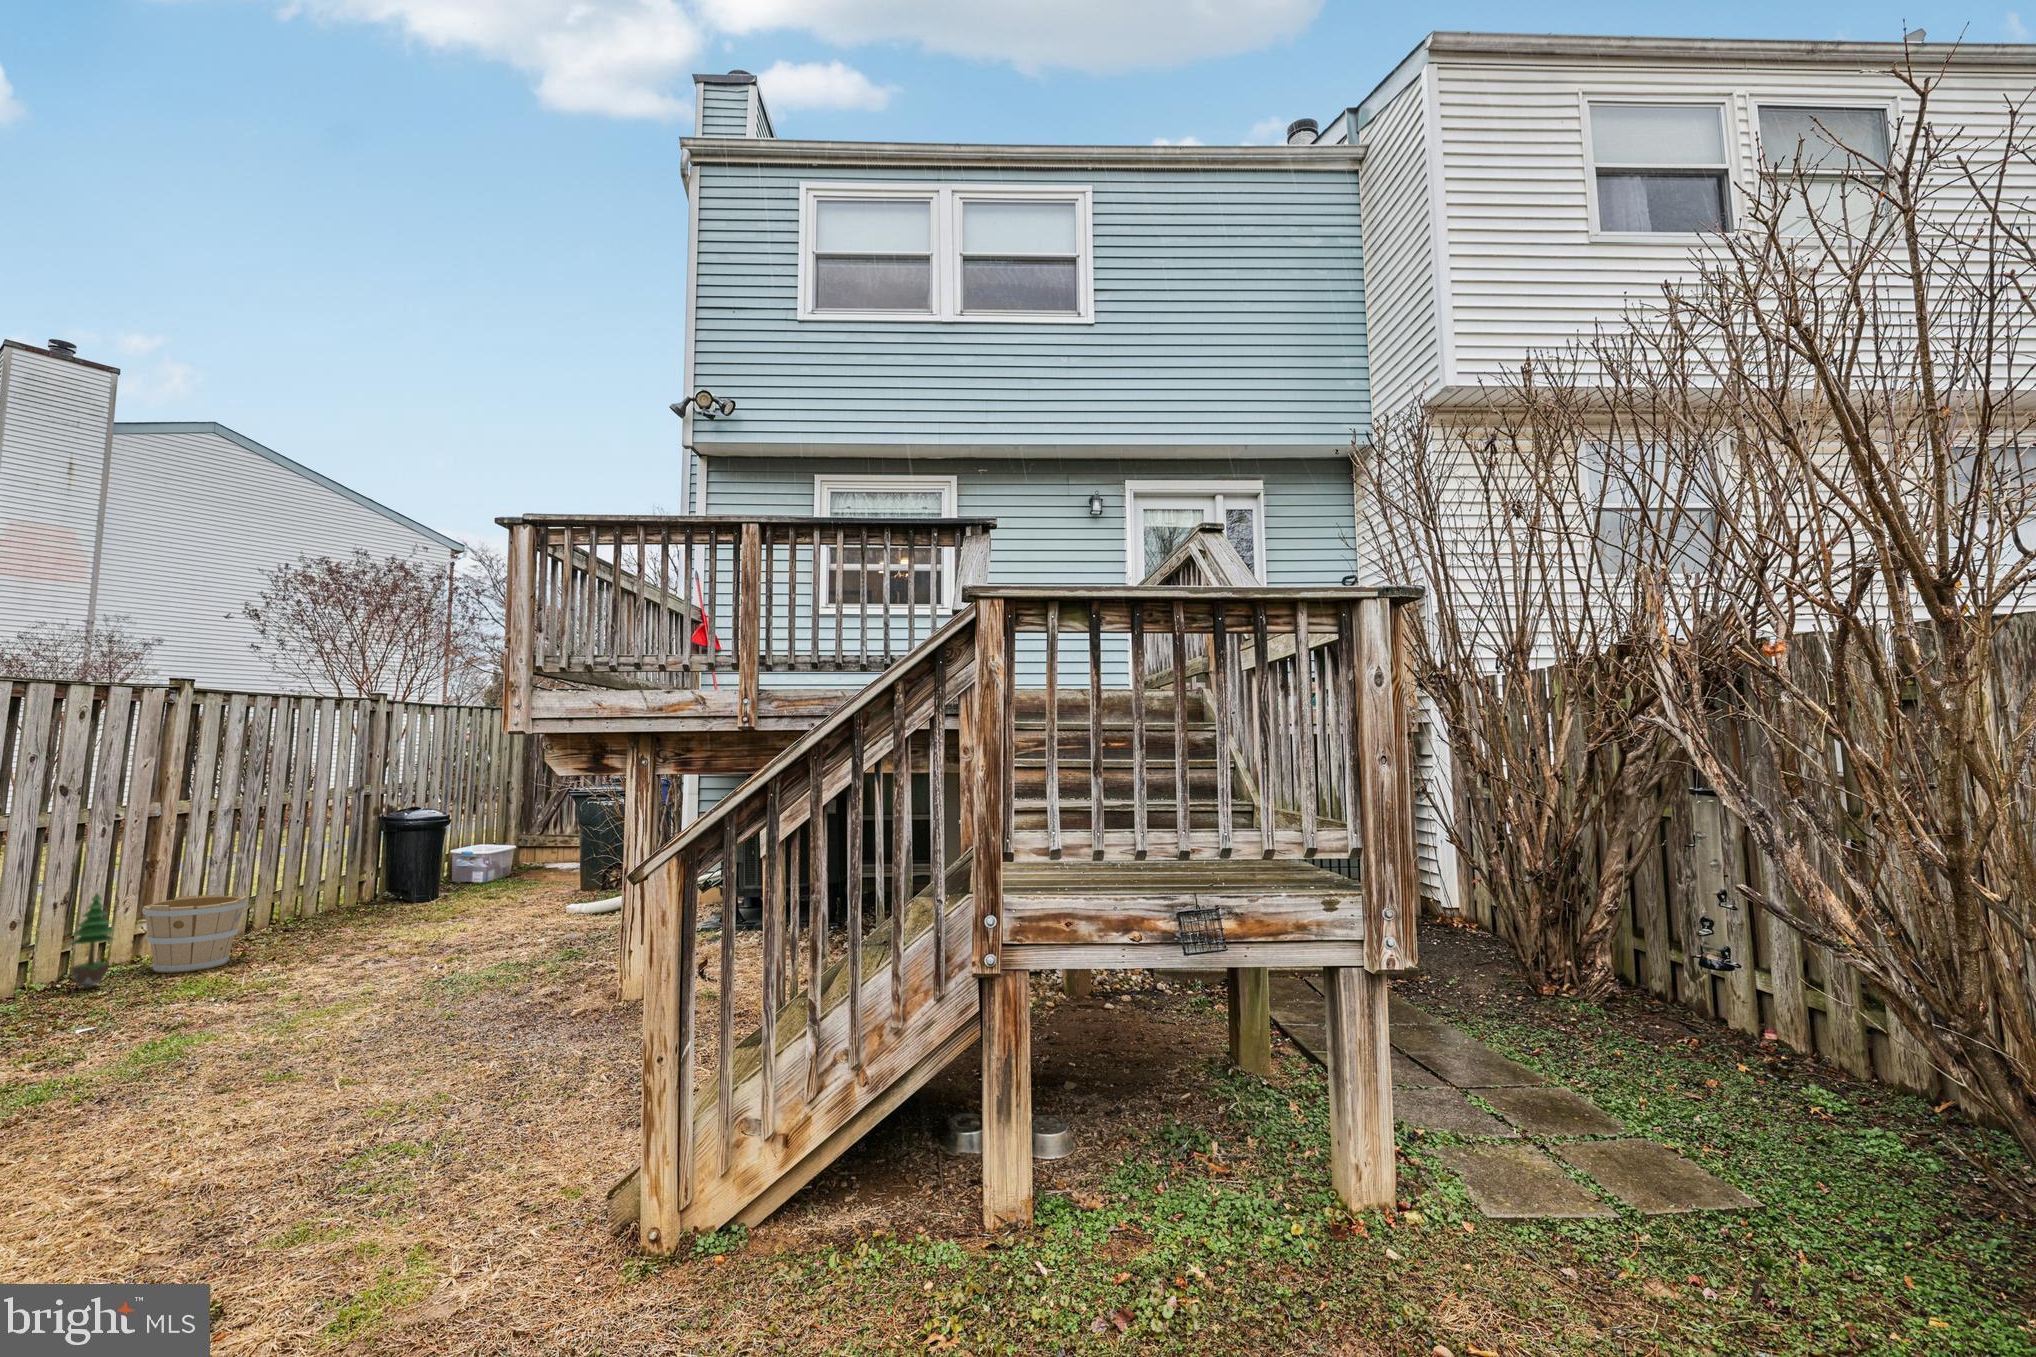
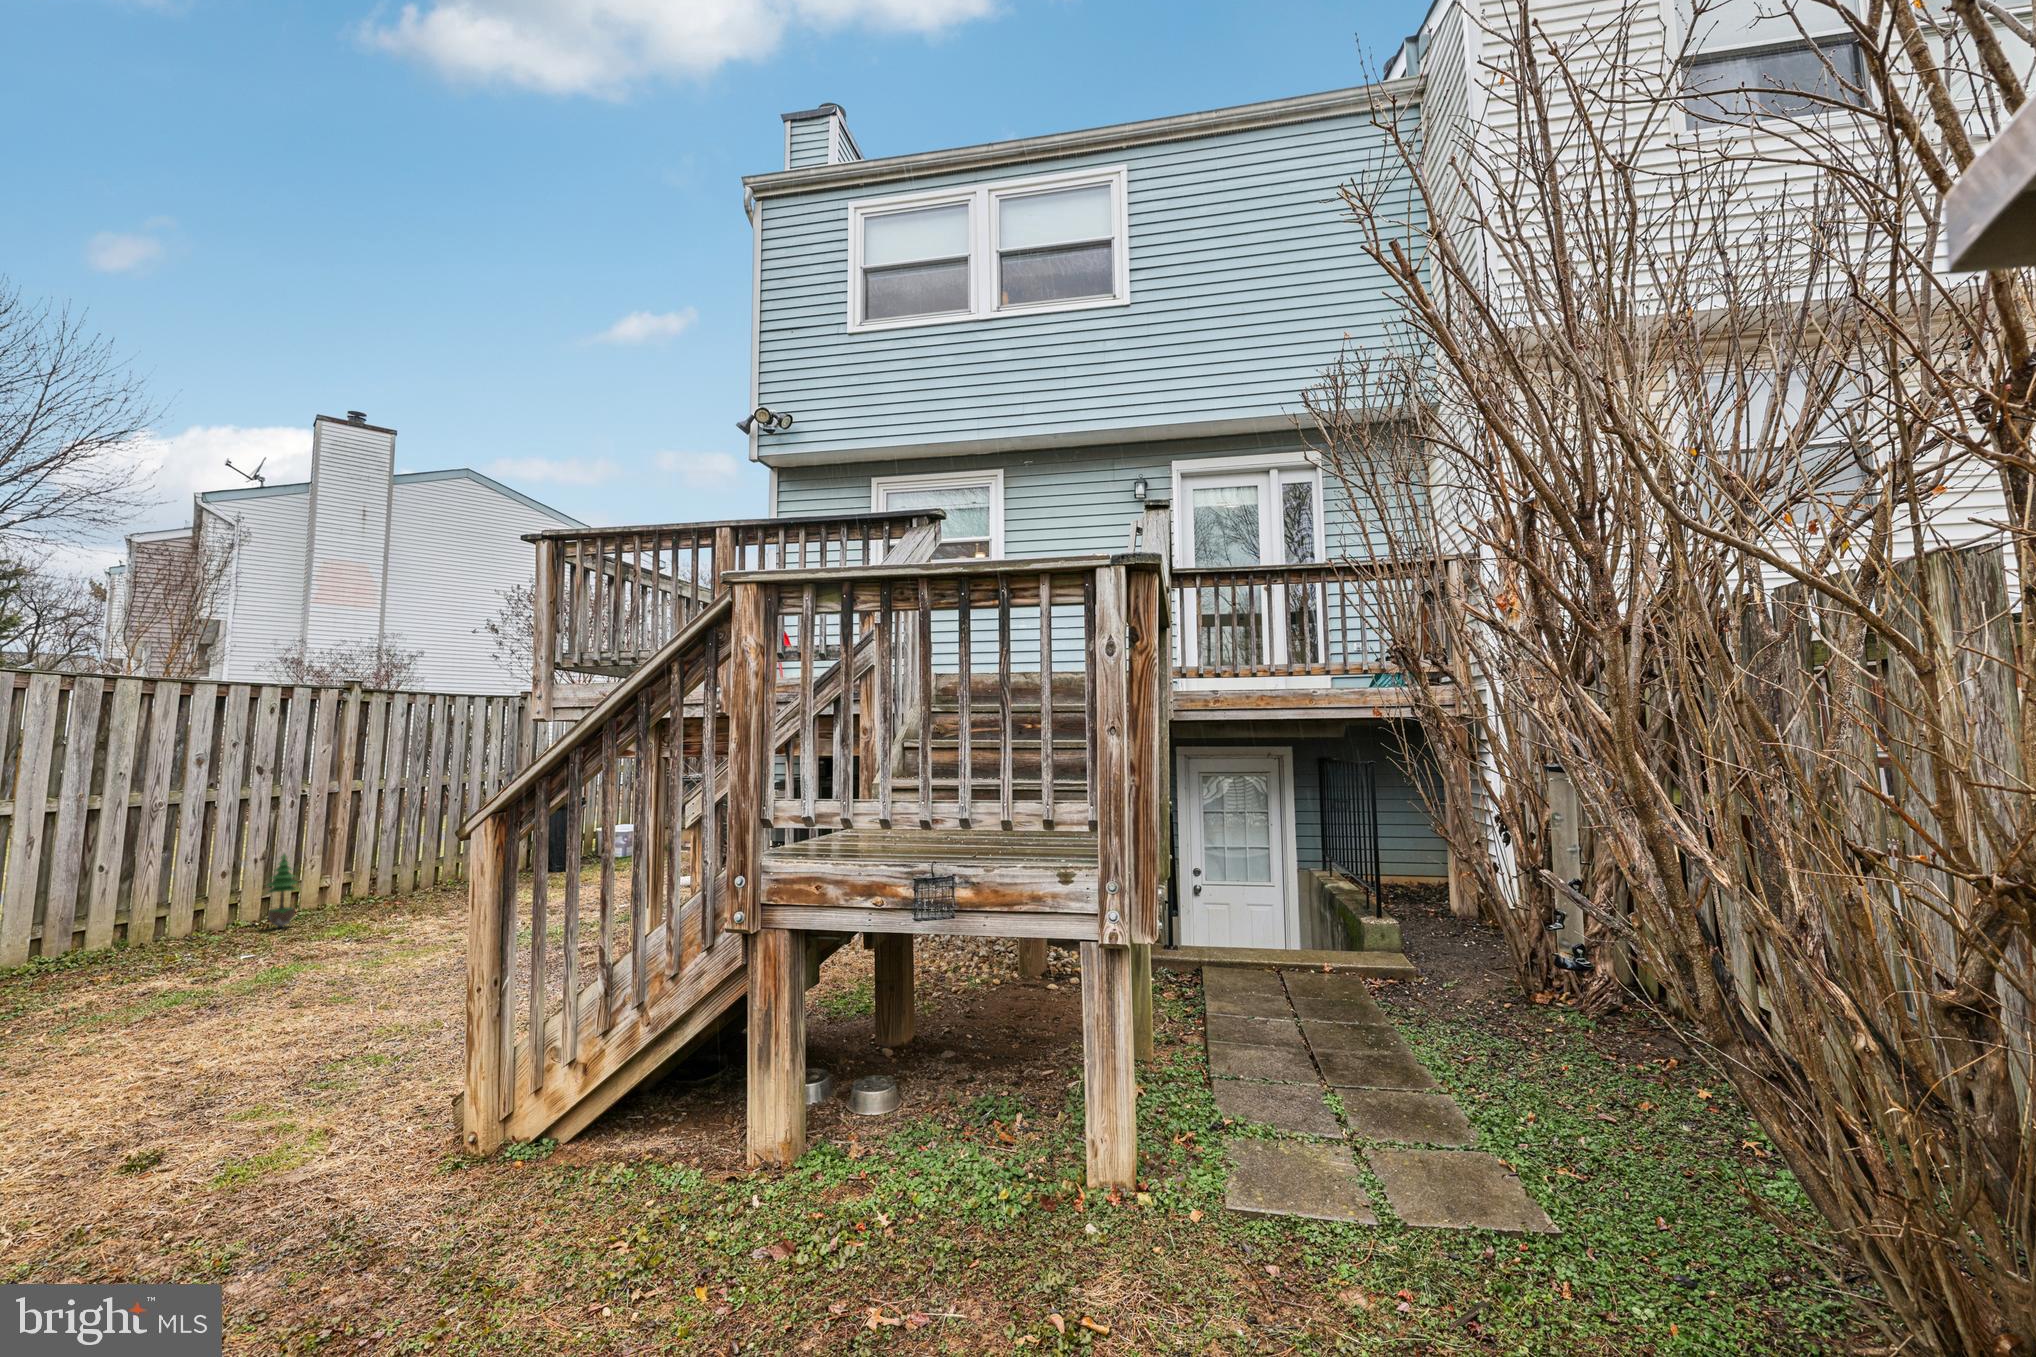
wooden bucket: present [142,895,247,973] -> none [325,856,402,918]

